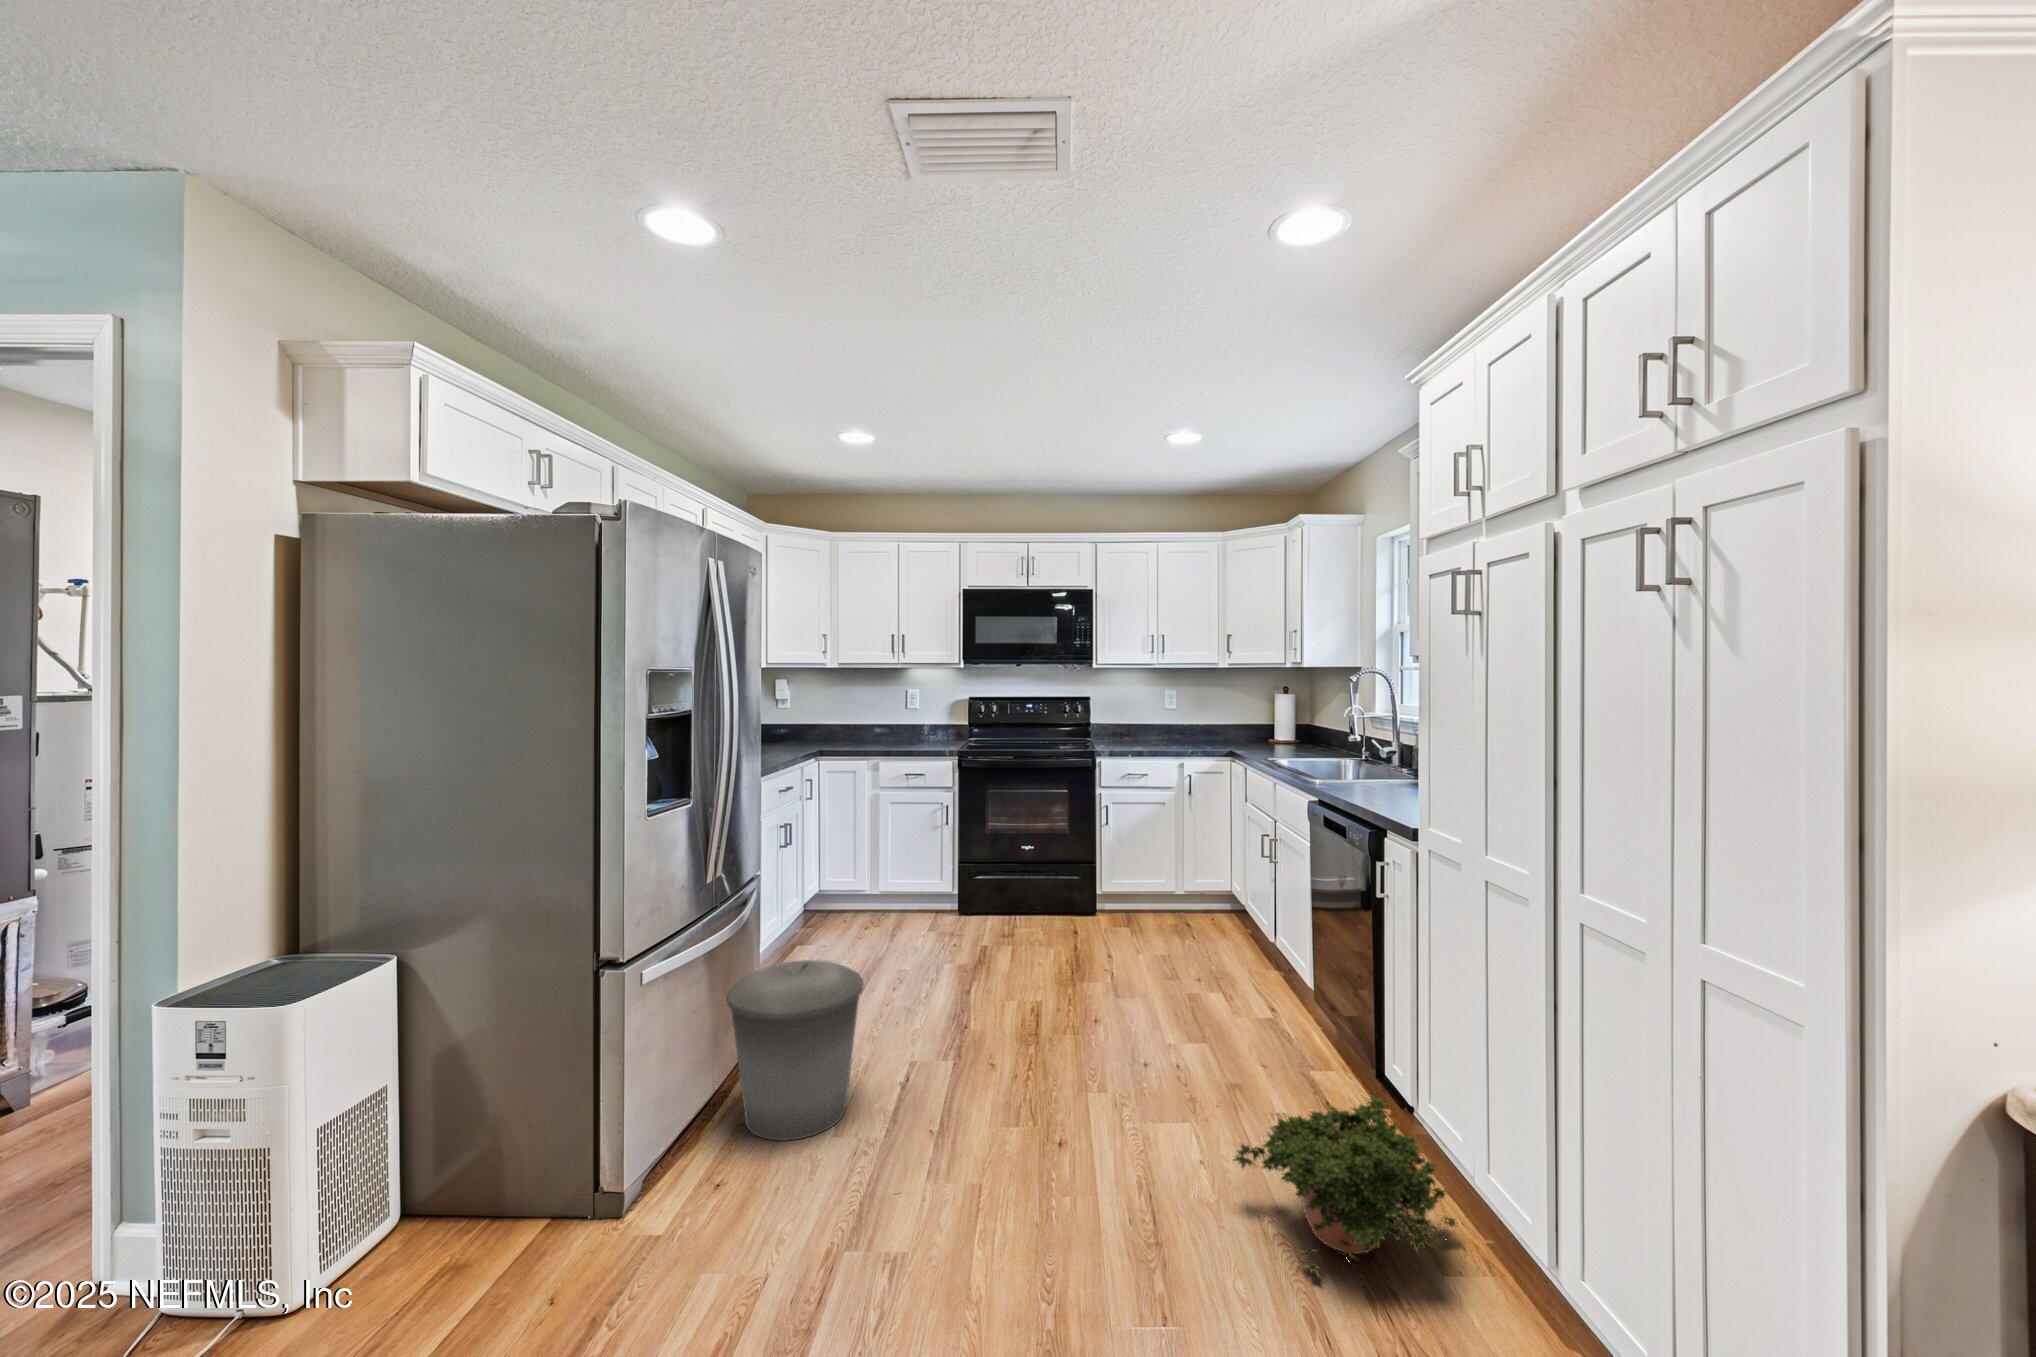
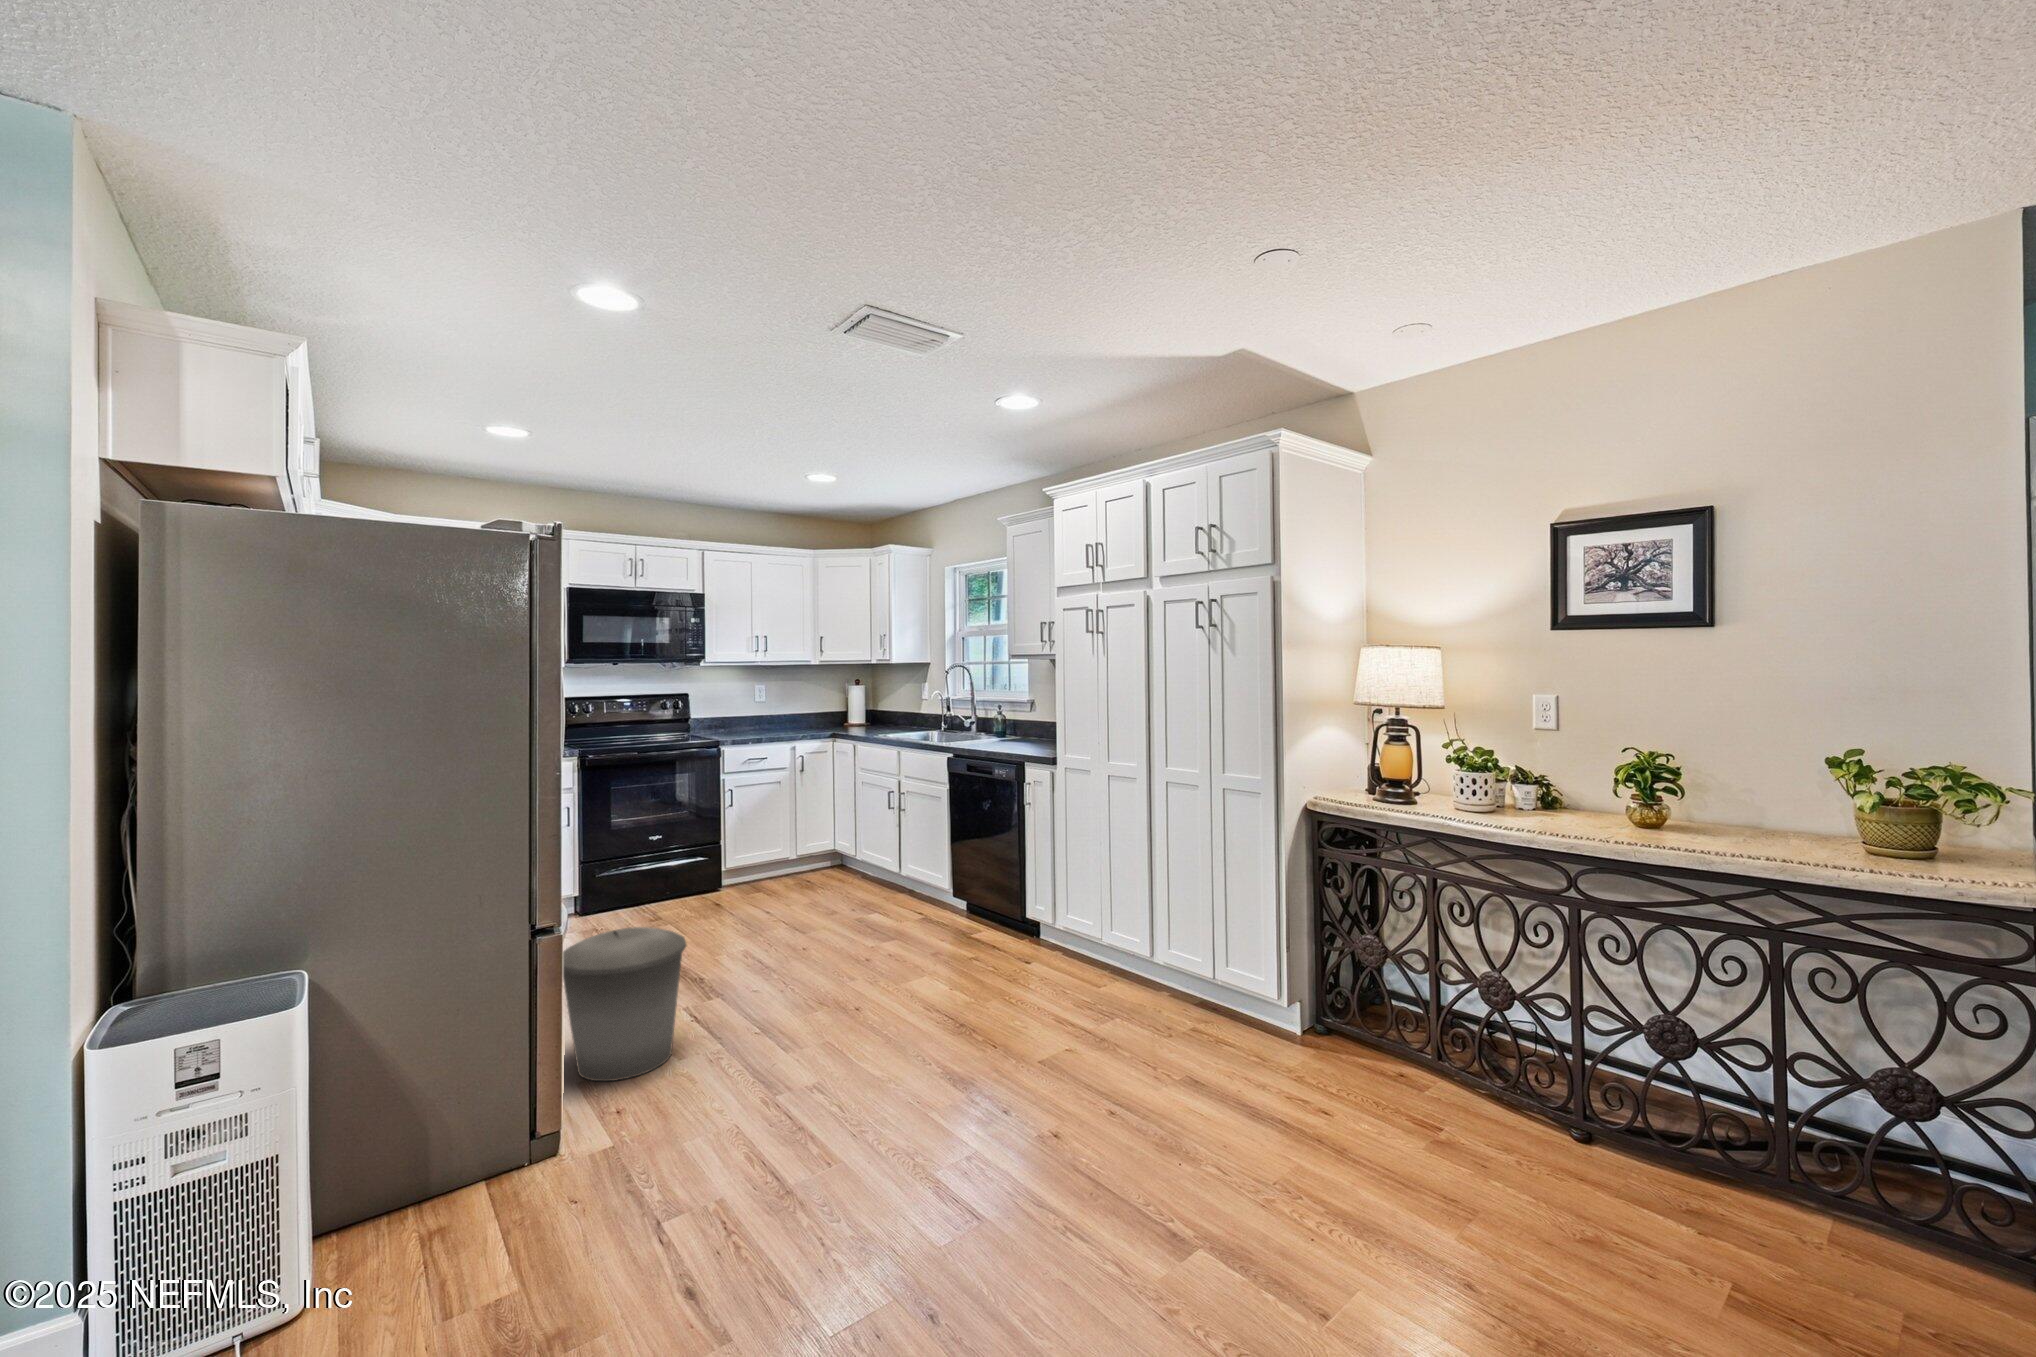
potted plant: present [1234,1096,1456,1276] -> none [983,914,1102,1011]

